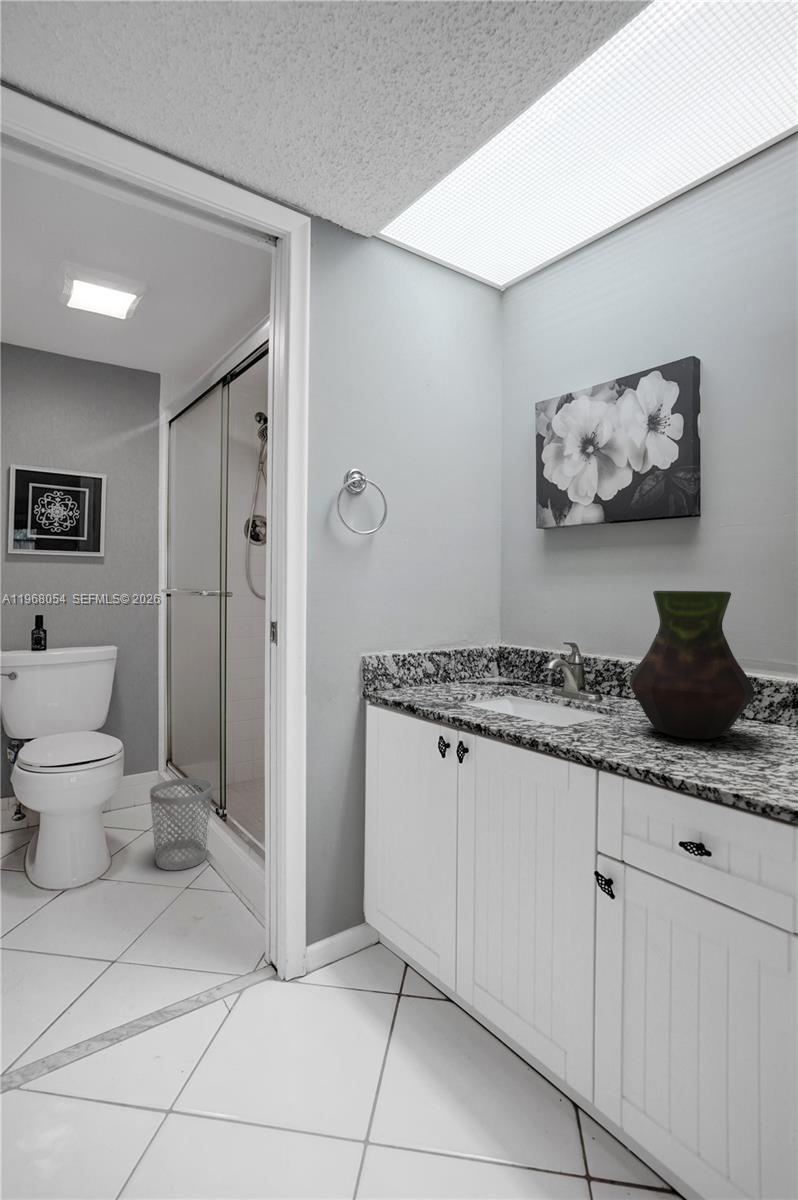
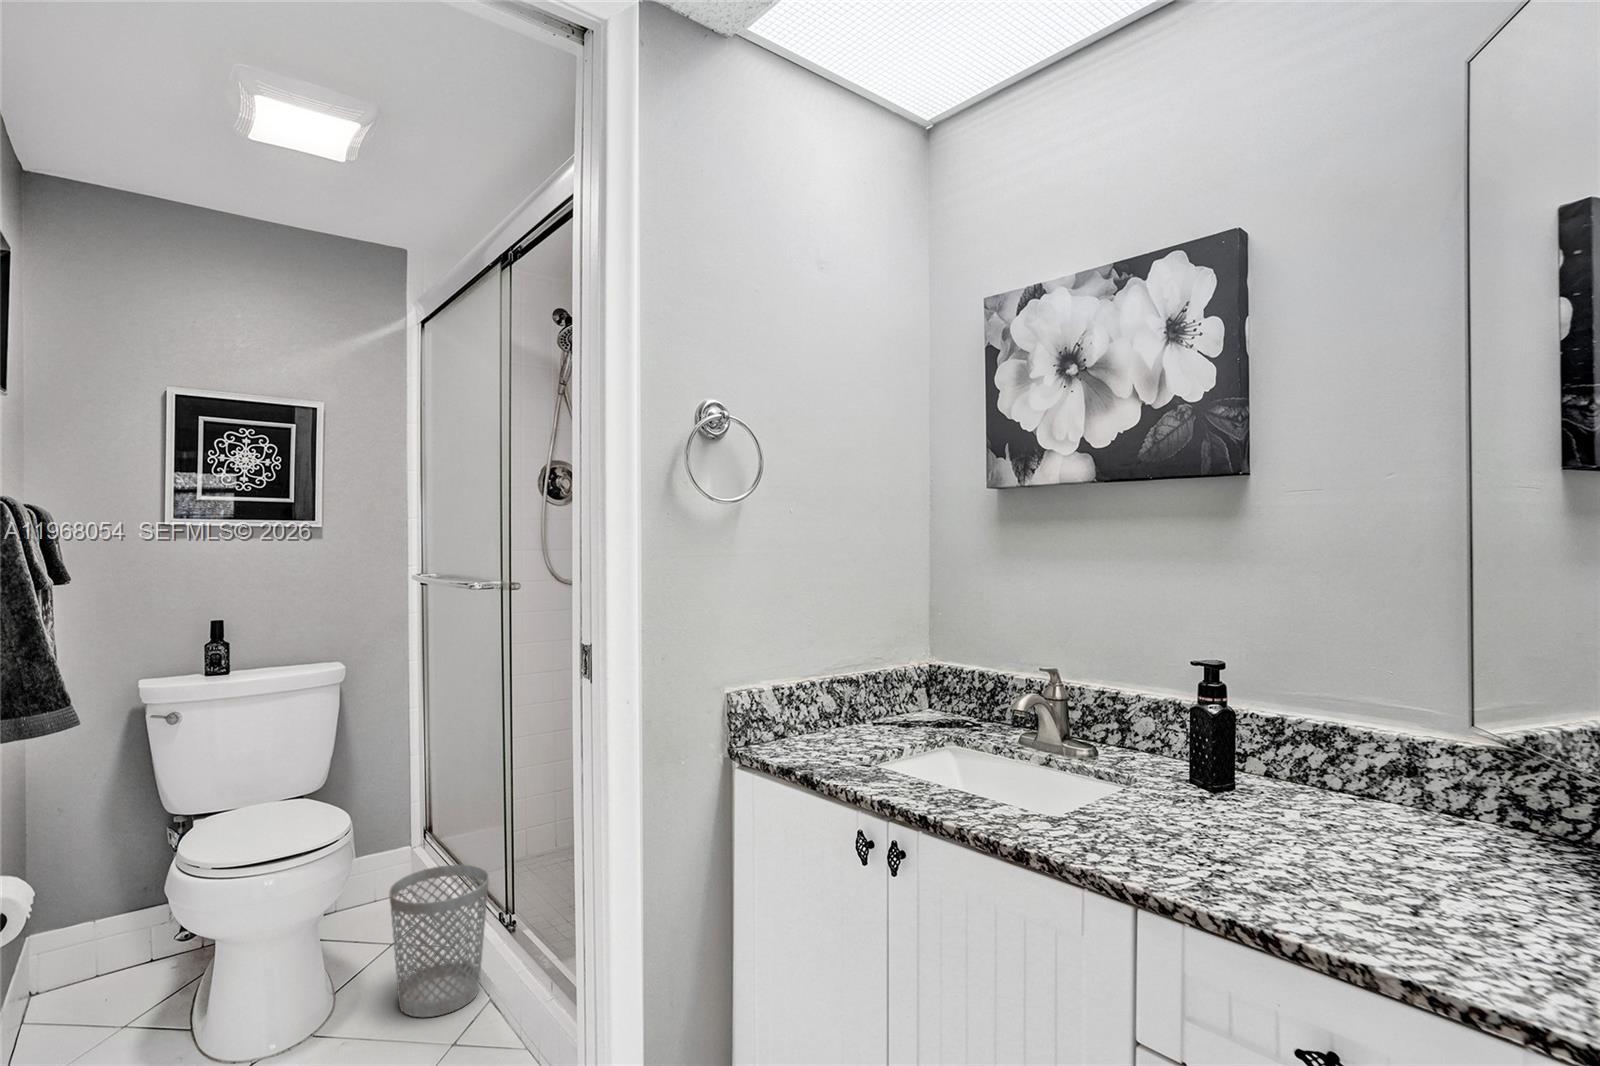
vase: present [629,591,754,739] -> none [1162,597,1368,843]

